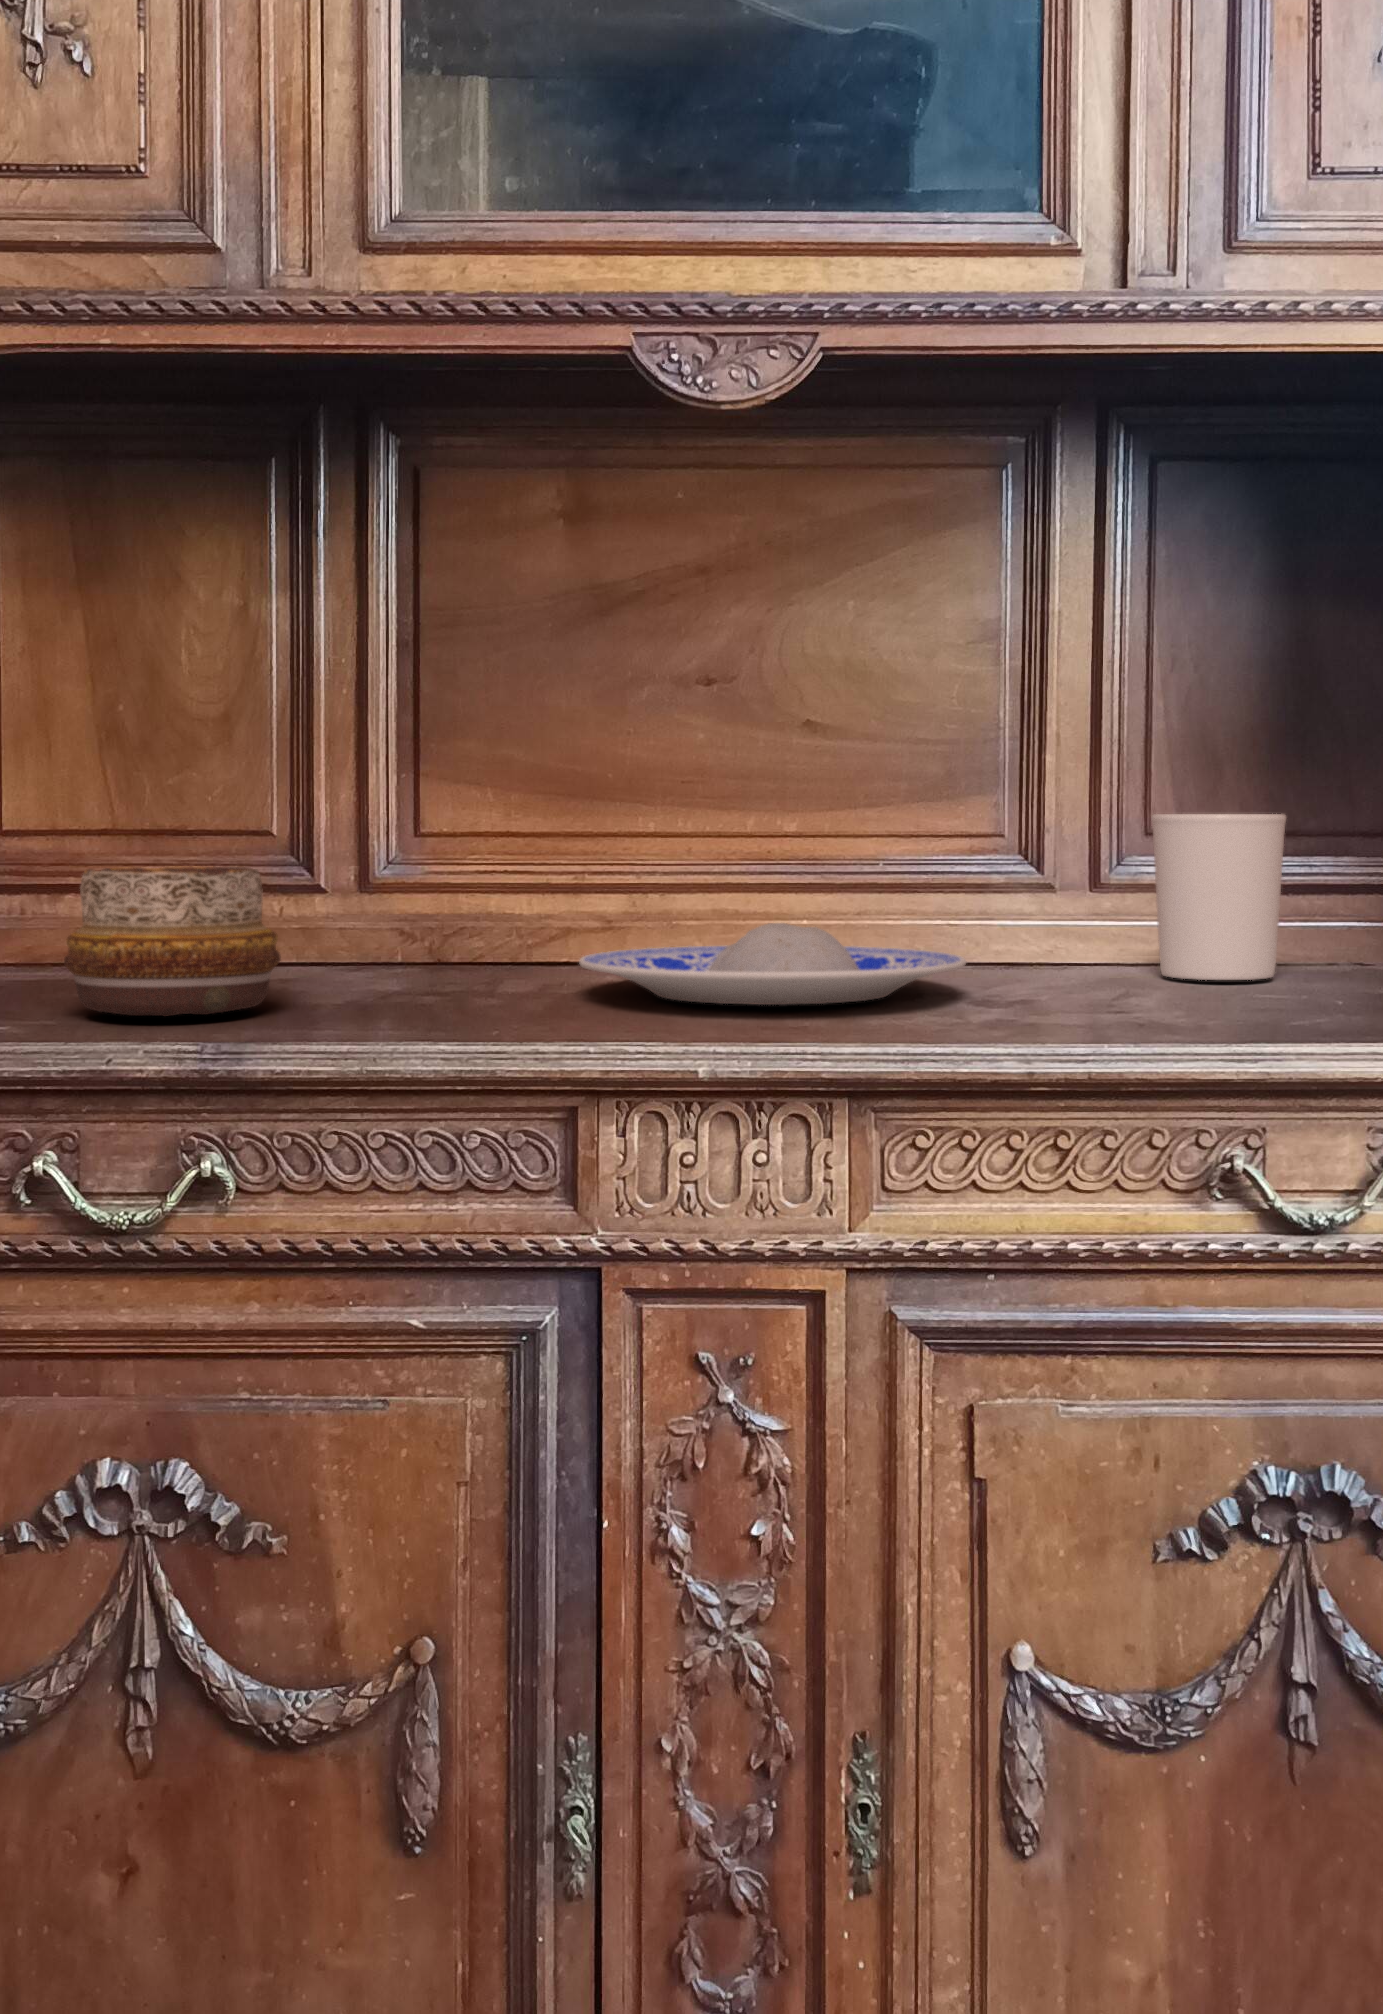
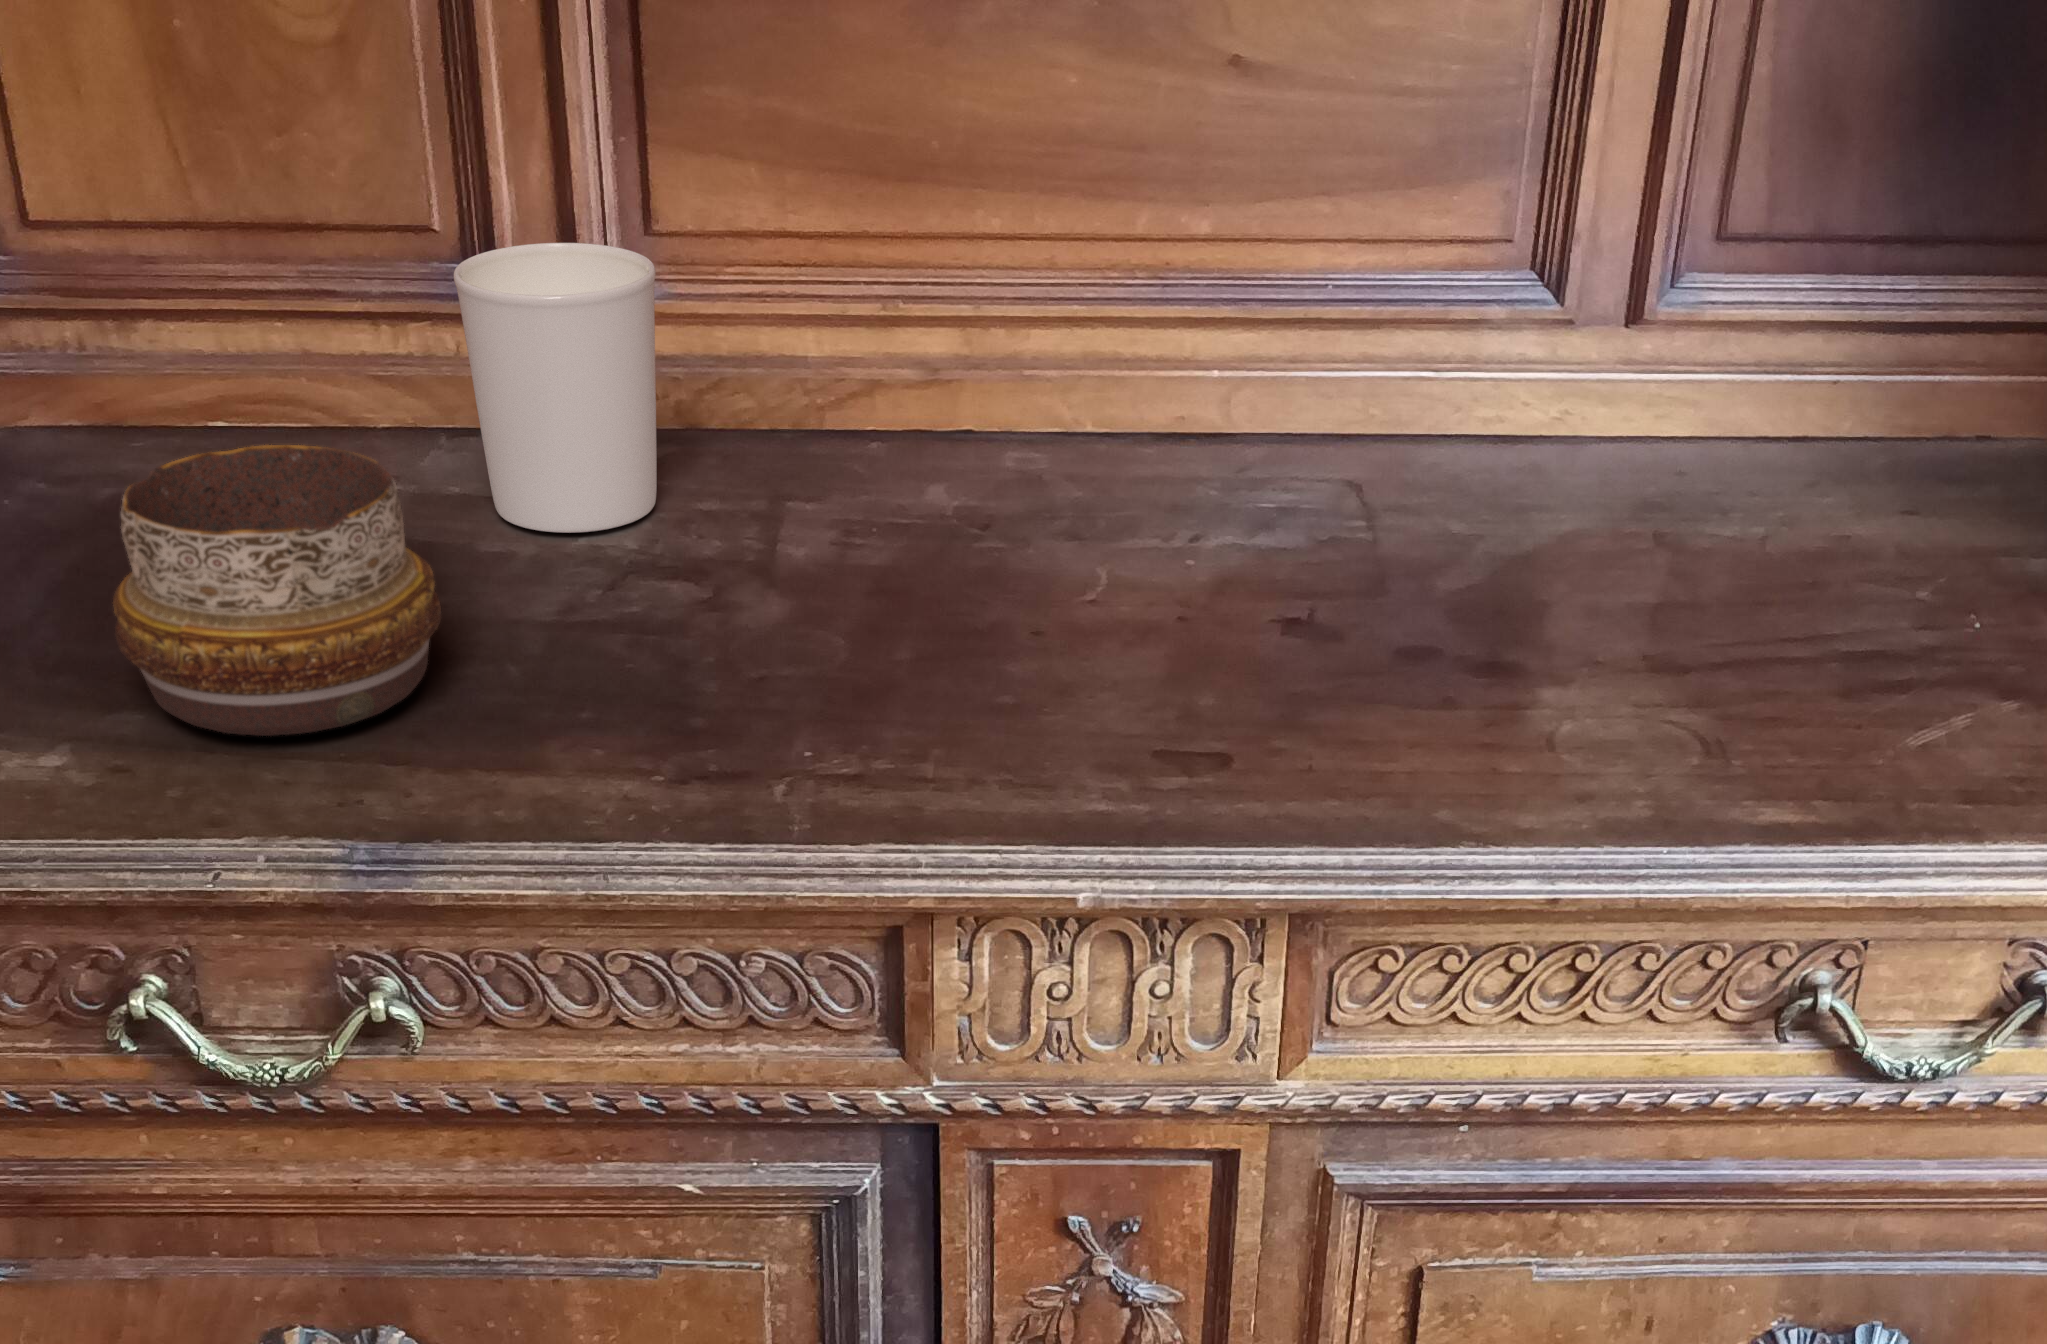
candle holder: present [1151,814,1287,980] -> present [454,243,657,533]
plate: present [579,923,966,1005] -> none [881,471,1450,689]

